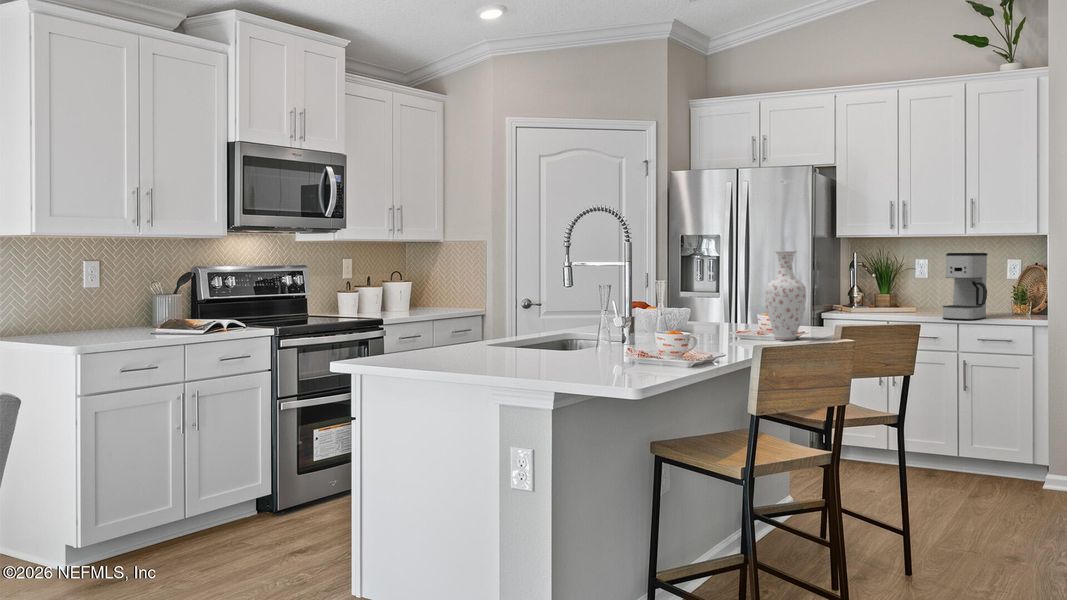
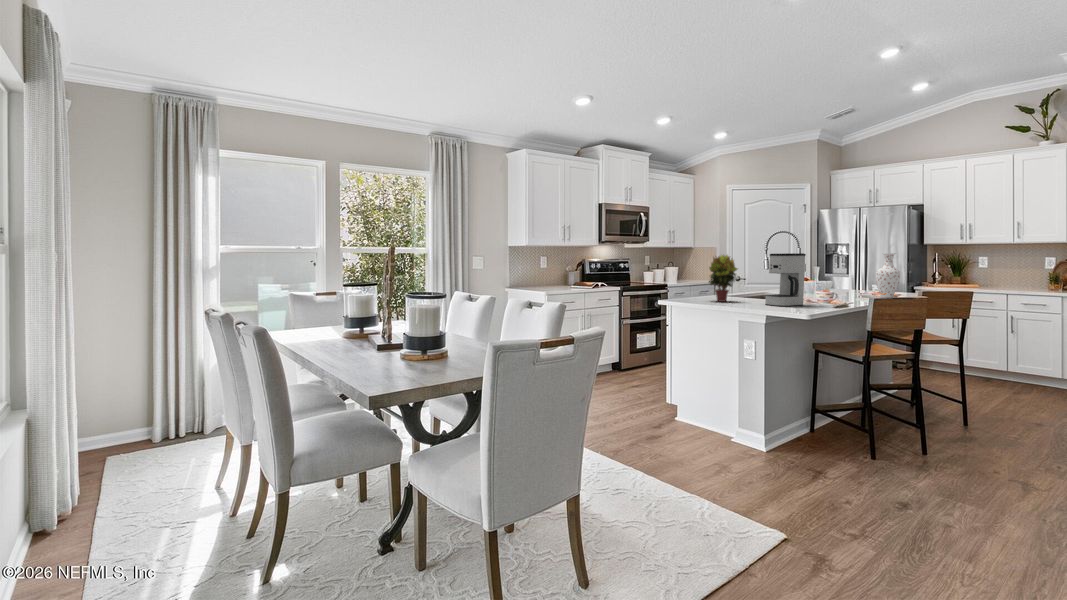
potted plant: none [429,250,501,360] -> present [709,255,738,302]
coffee maker: present [943,253,988,320] -> present [765,253,806,307]

